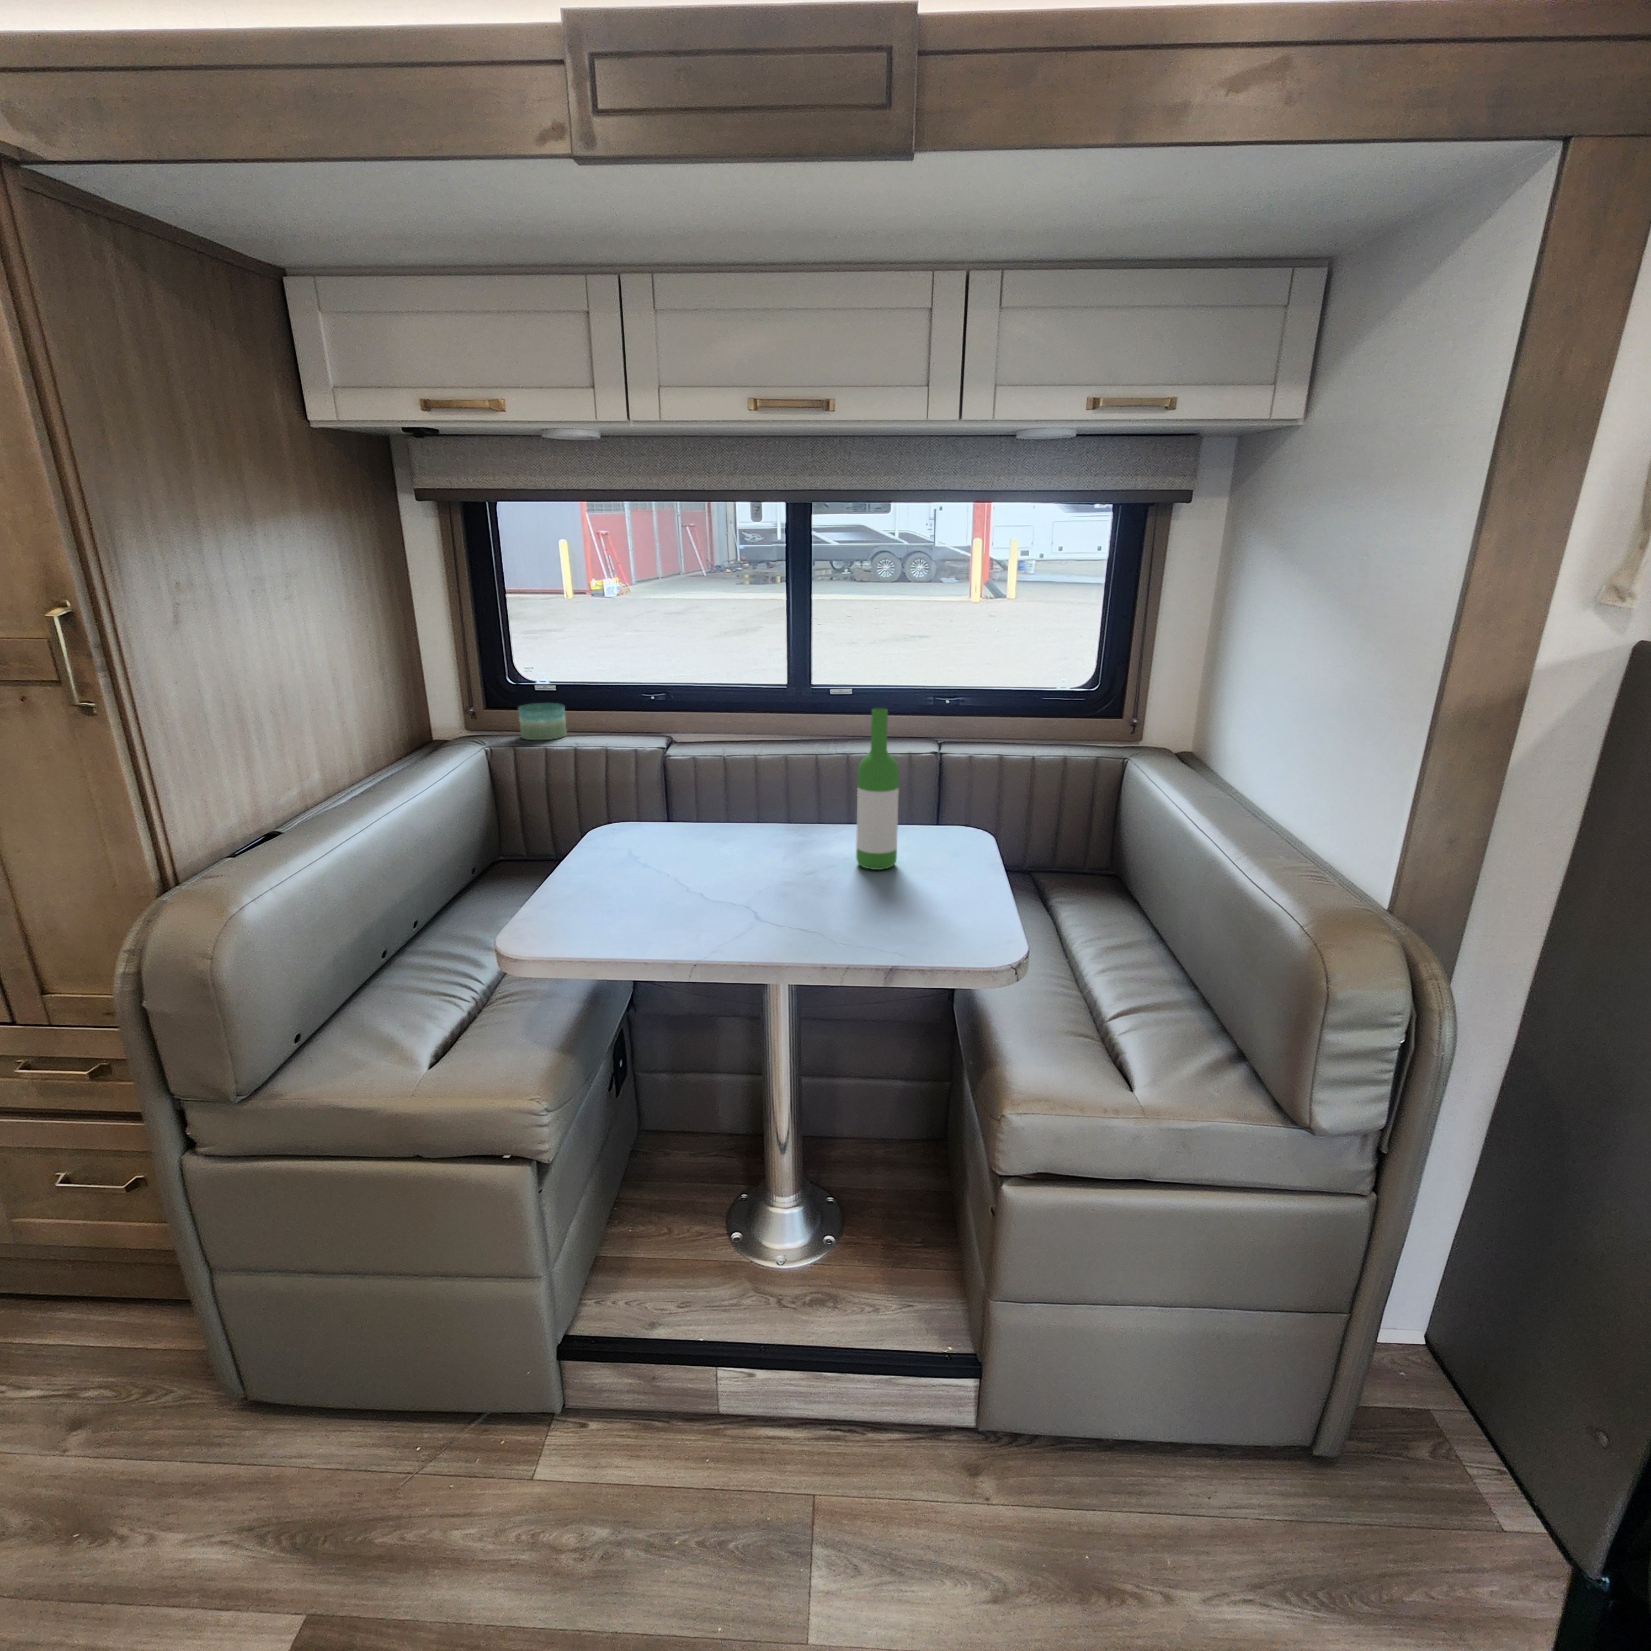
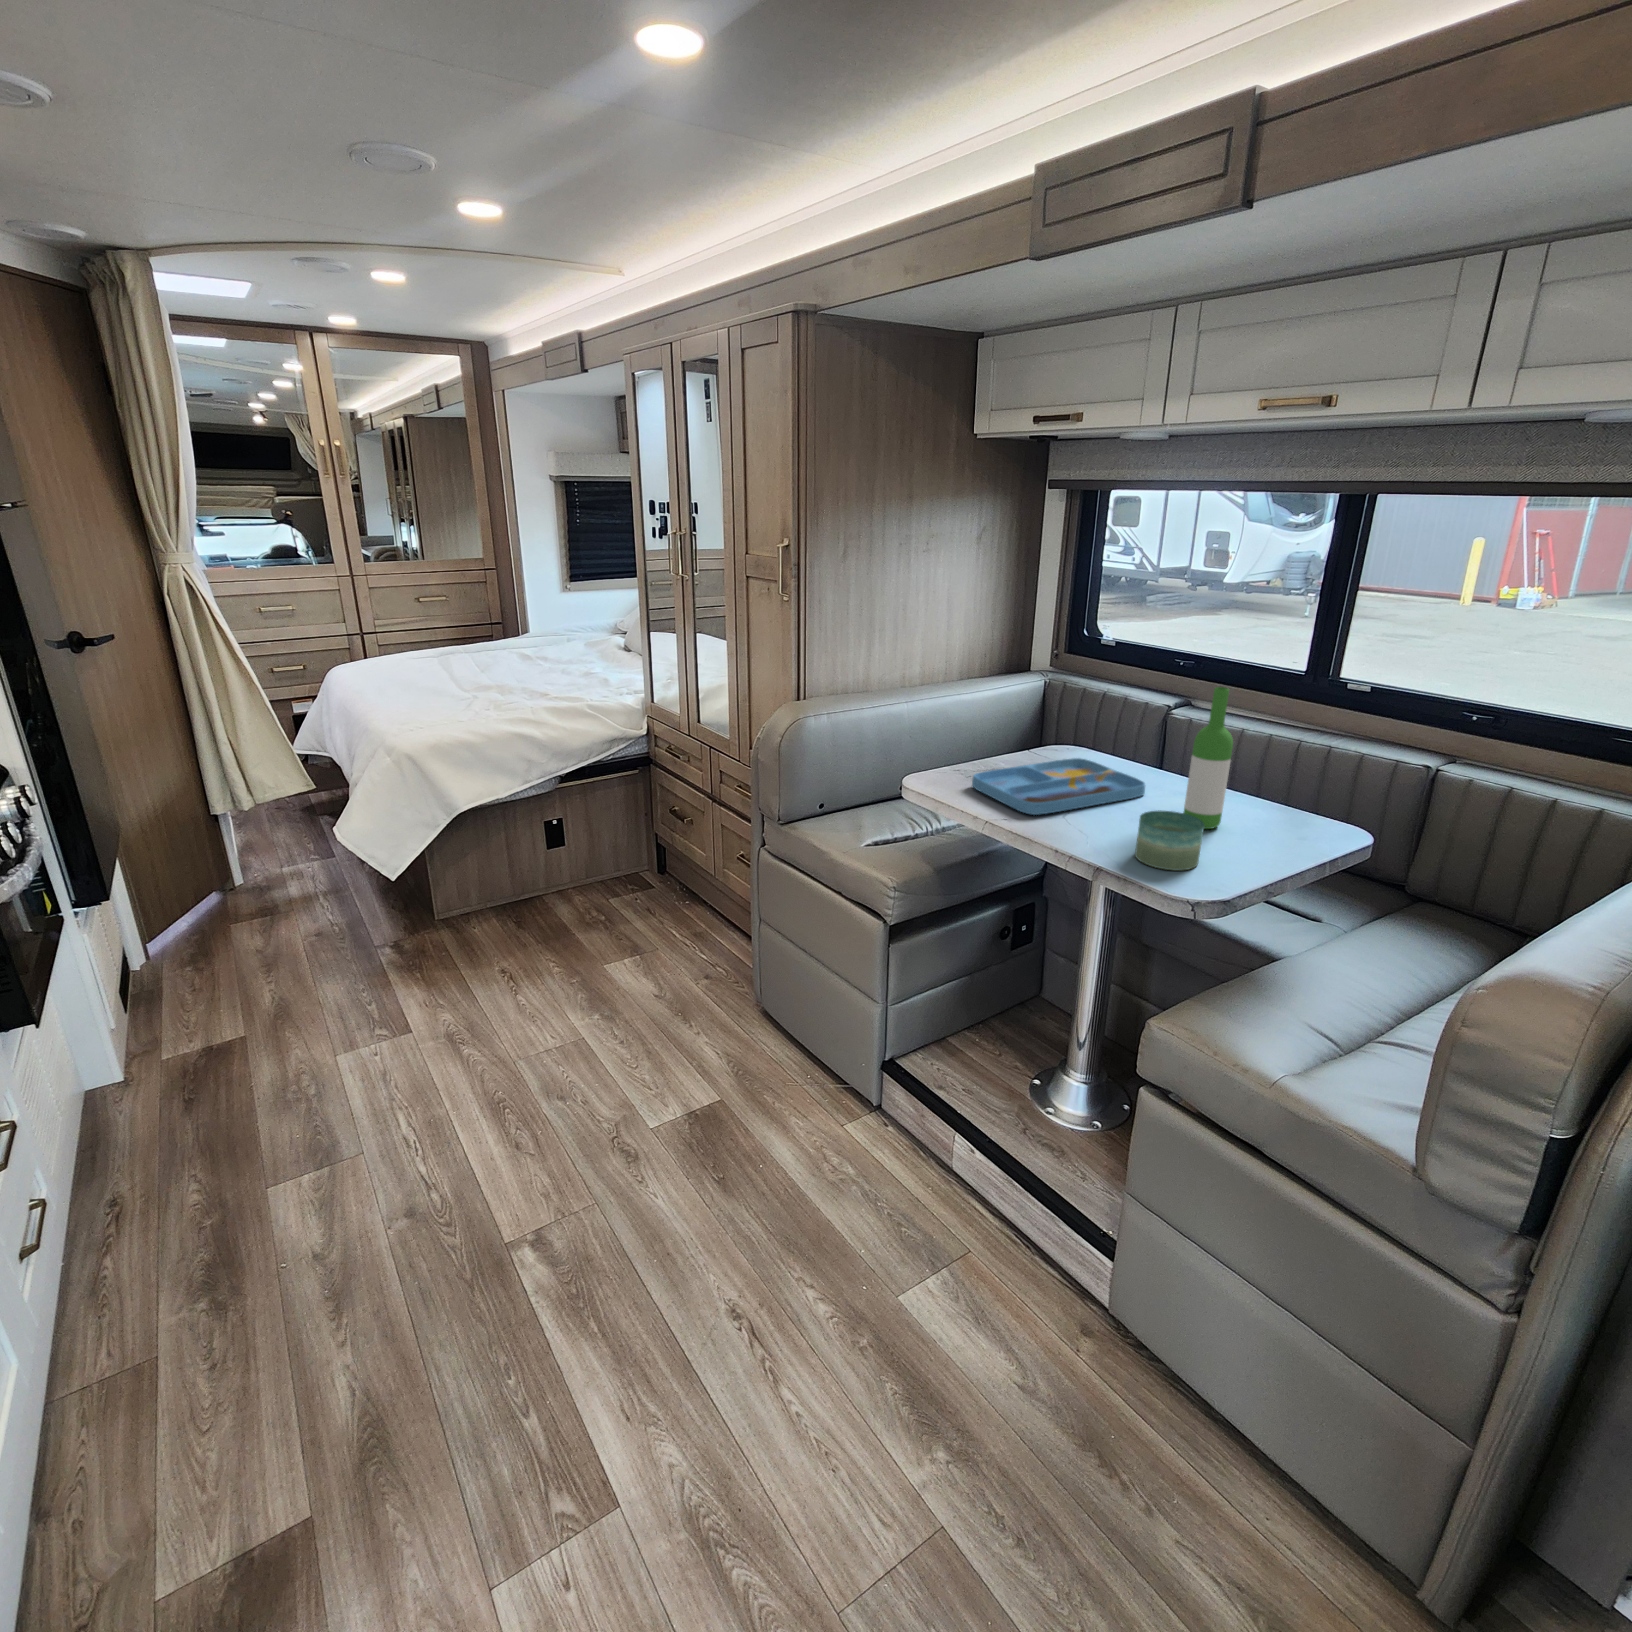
candle: present [518,703,567,740] -> present [1135,810,1204,870]
tray: none [594,828,780,915] -> present [972,758,1145,815]

